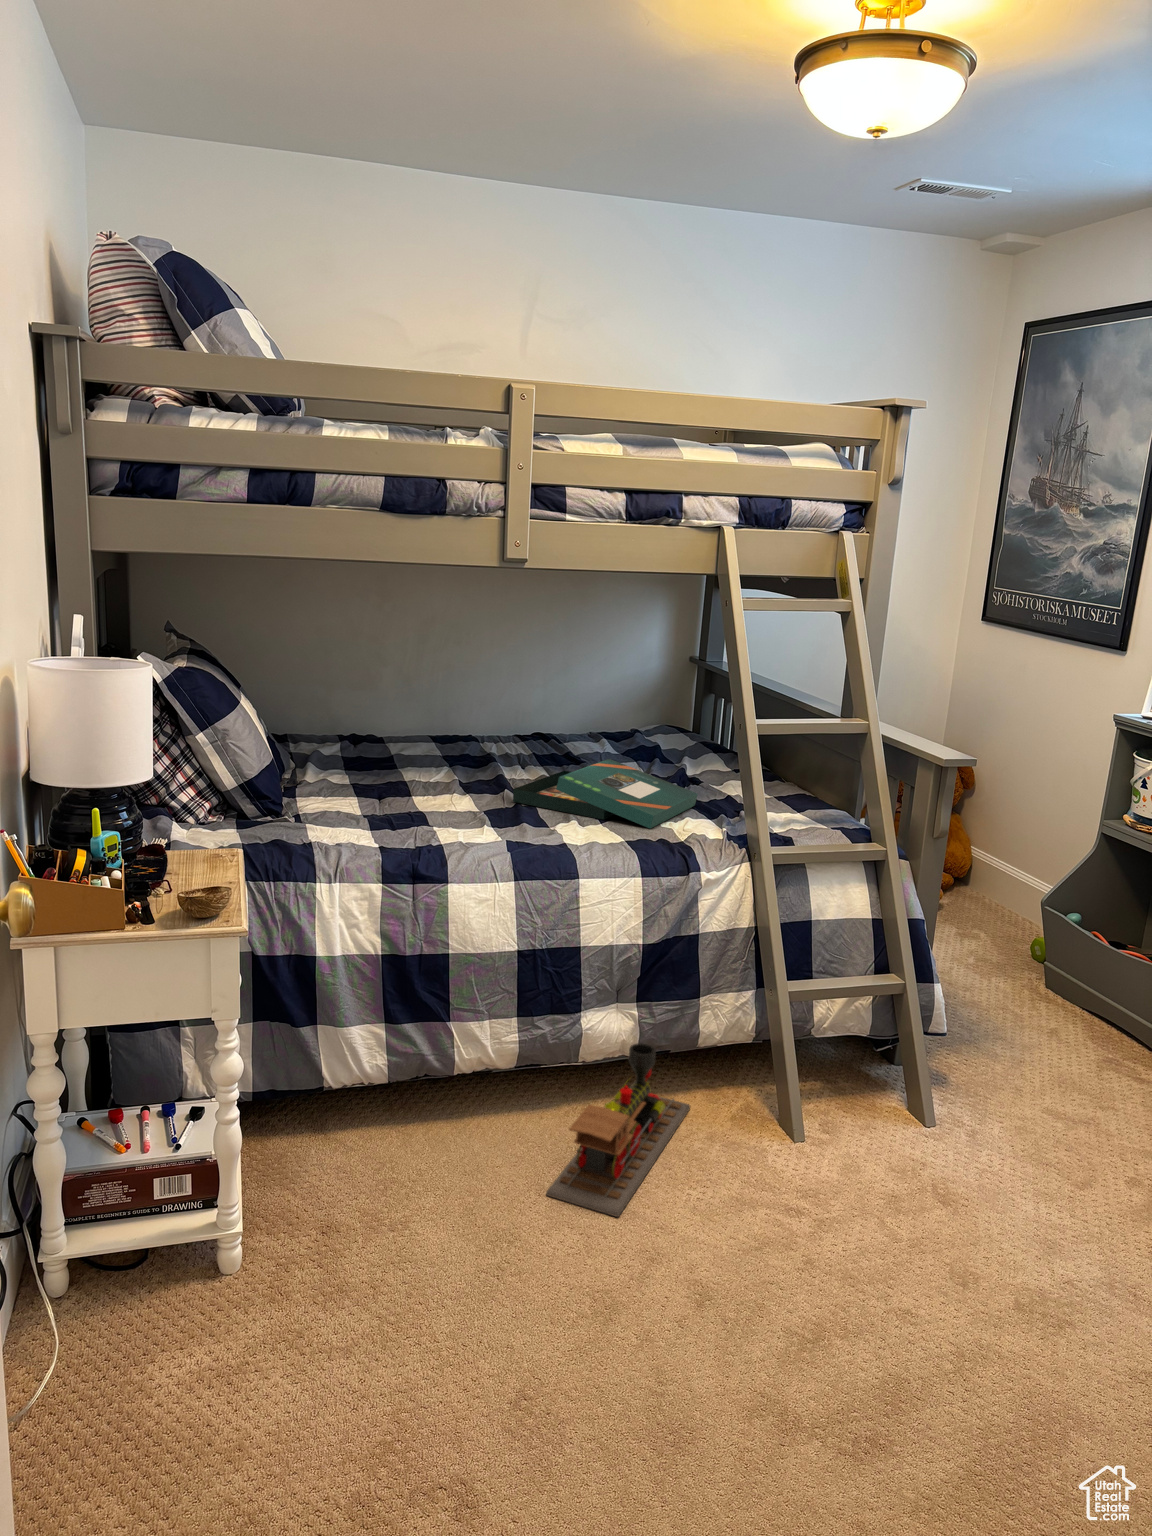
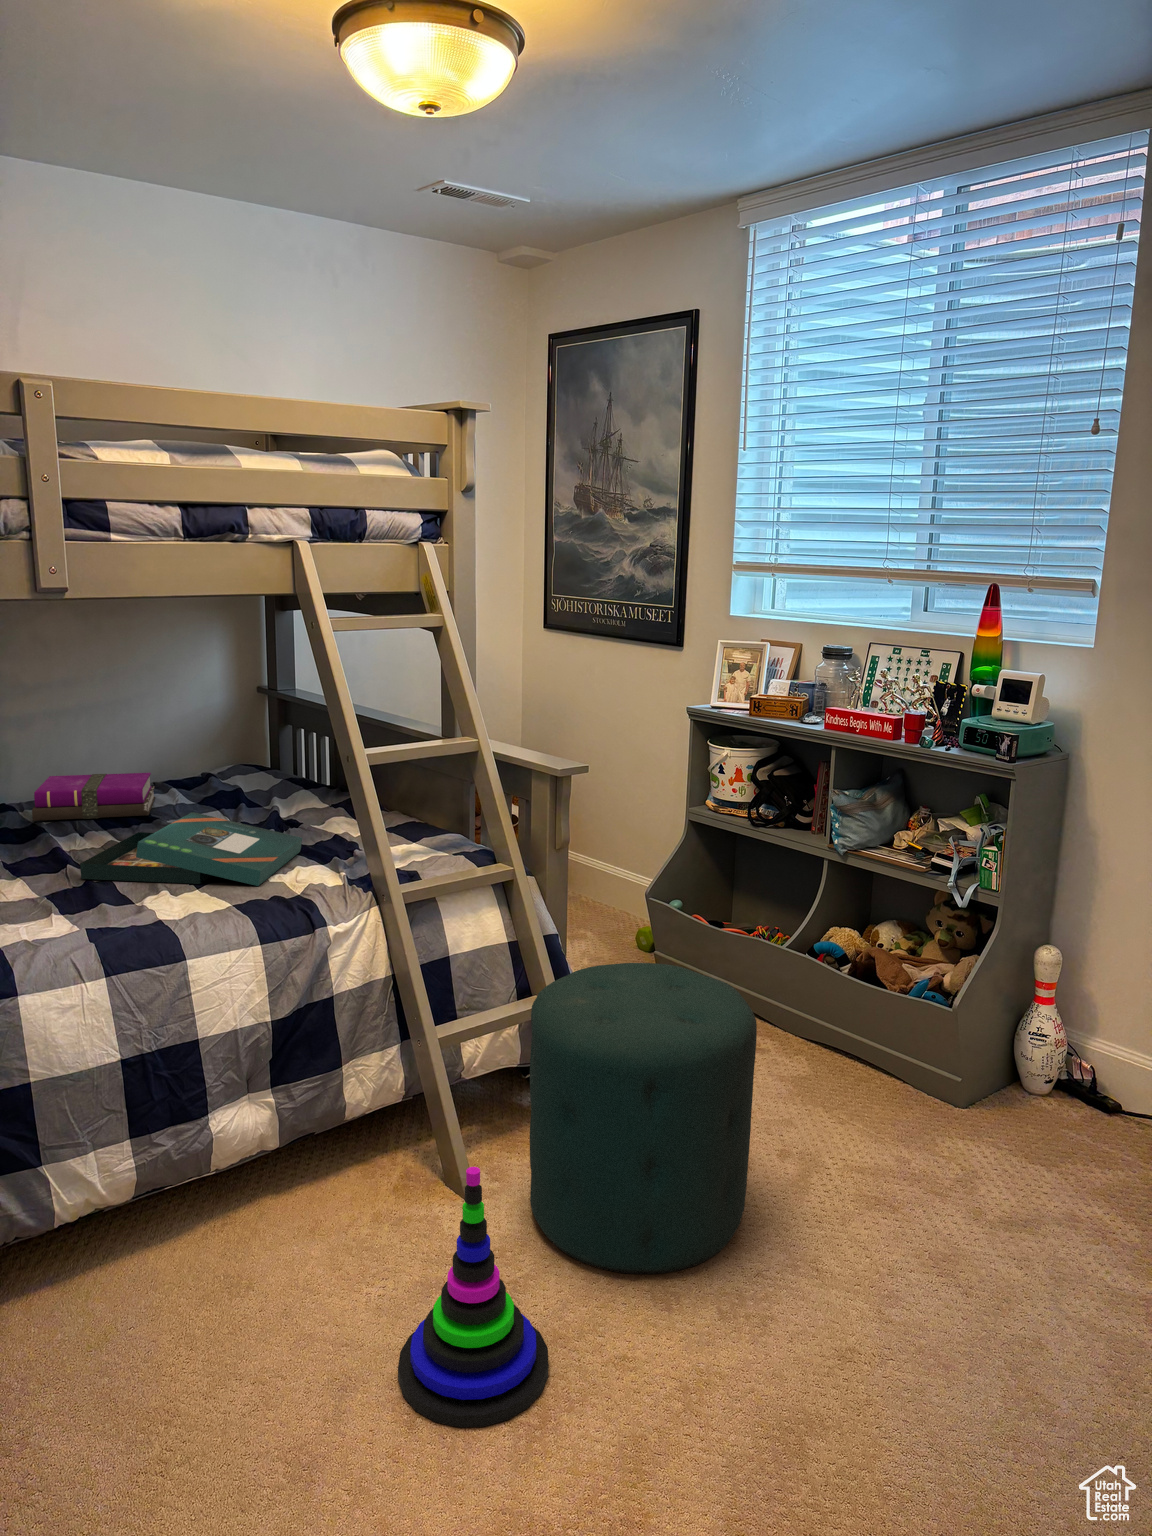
notebook: none [488,716,588,758] -> present [32,773,155,821]
ottoman: none [850,952,1102,1256] -> present [530,963,757,1274]
toy train: present [546,1043,690,1217] -> none [202,1134,348,1350]
stacking toy: none [696,1097,832,1325] -> present [398,1167,549,1427]

